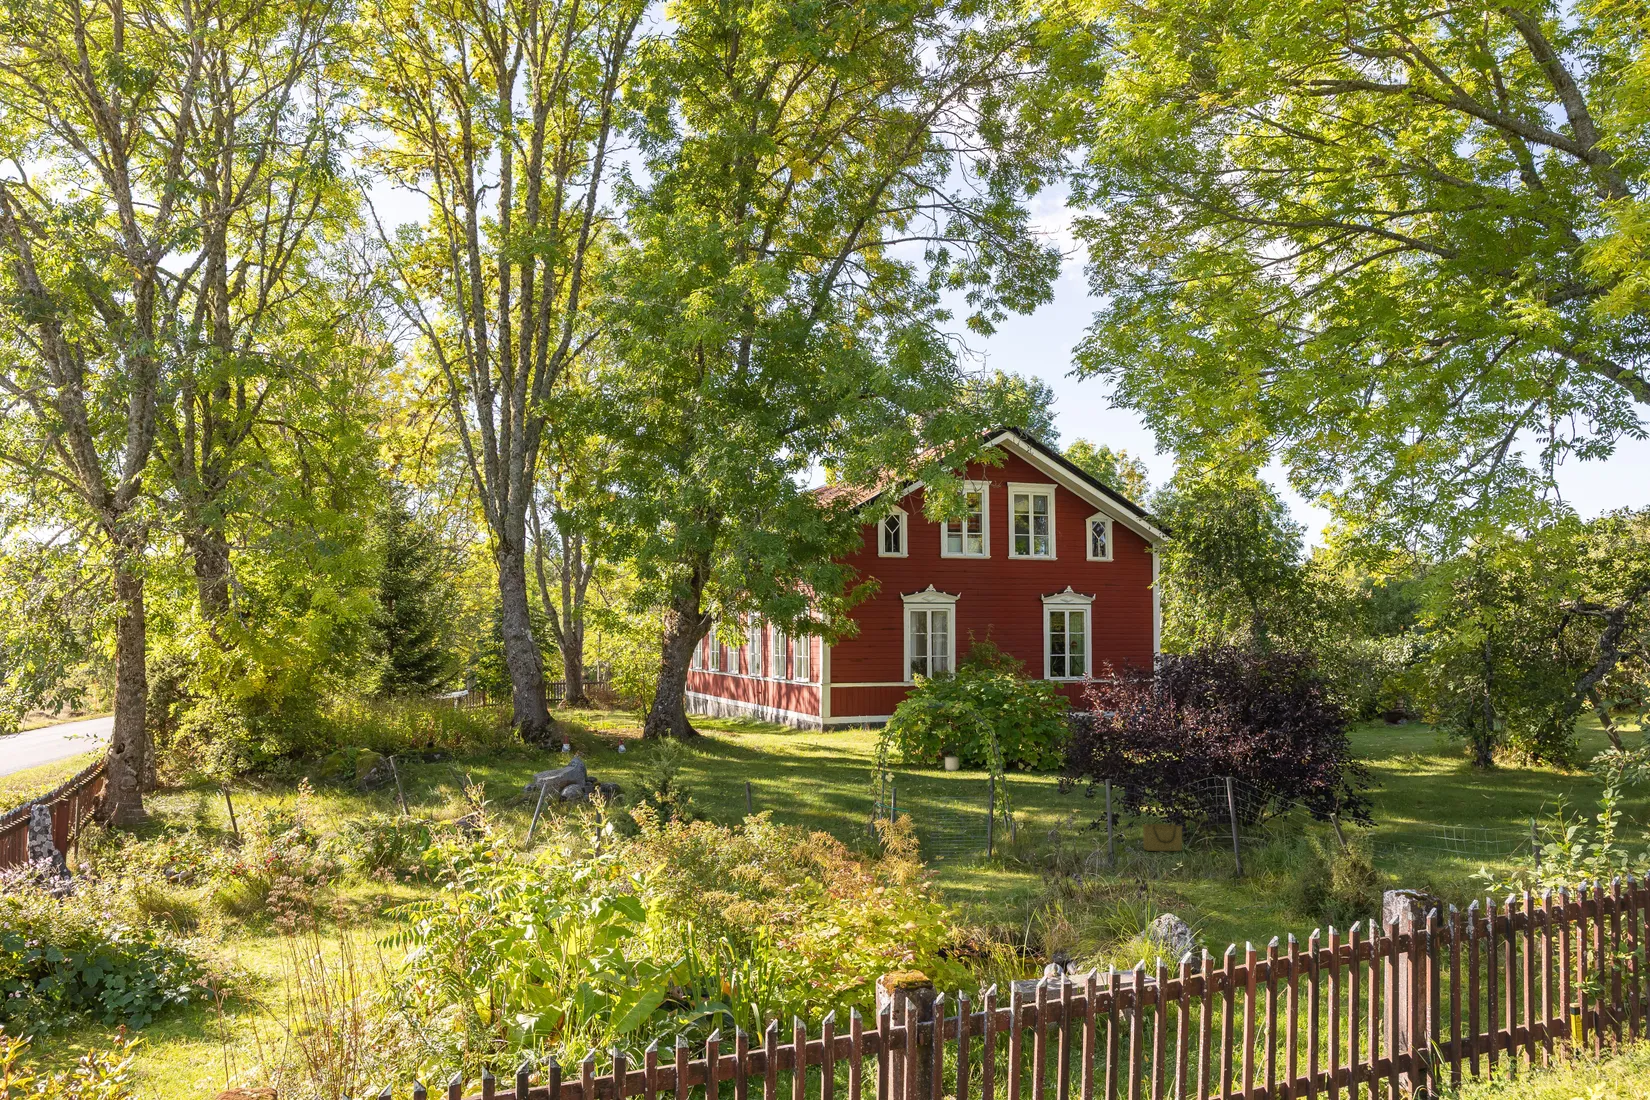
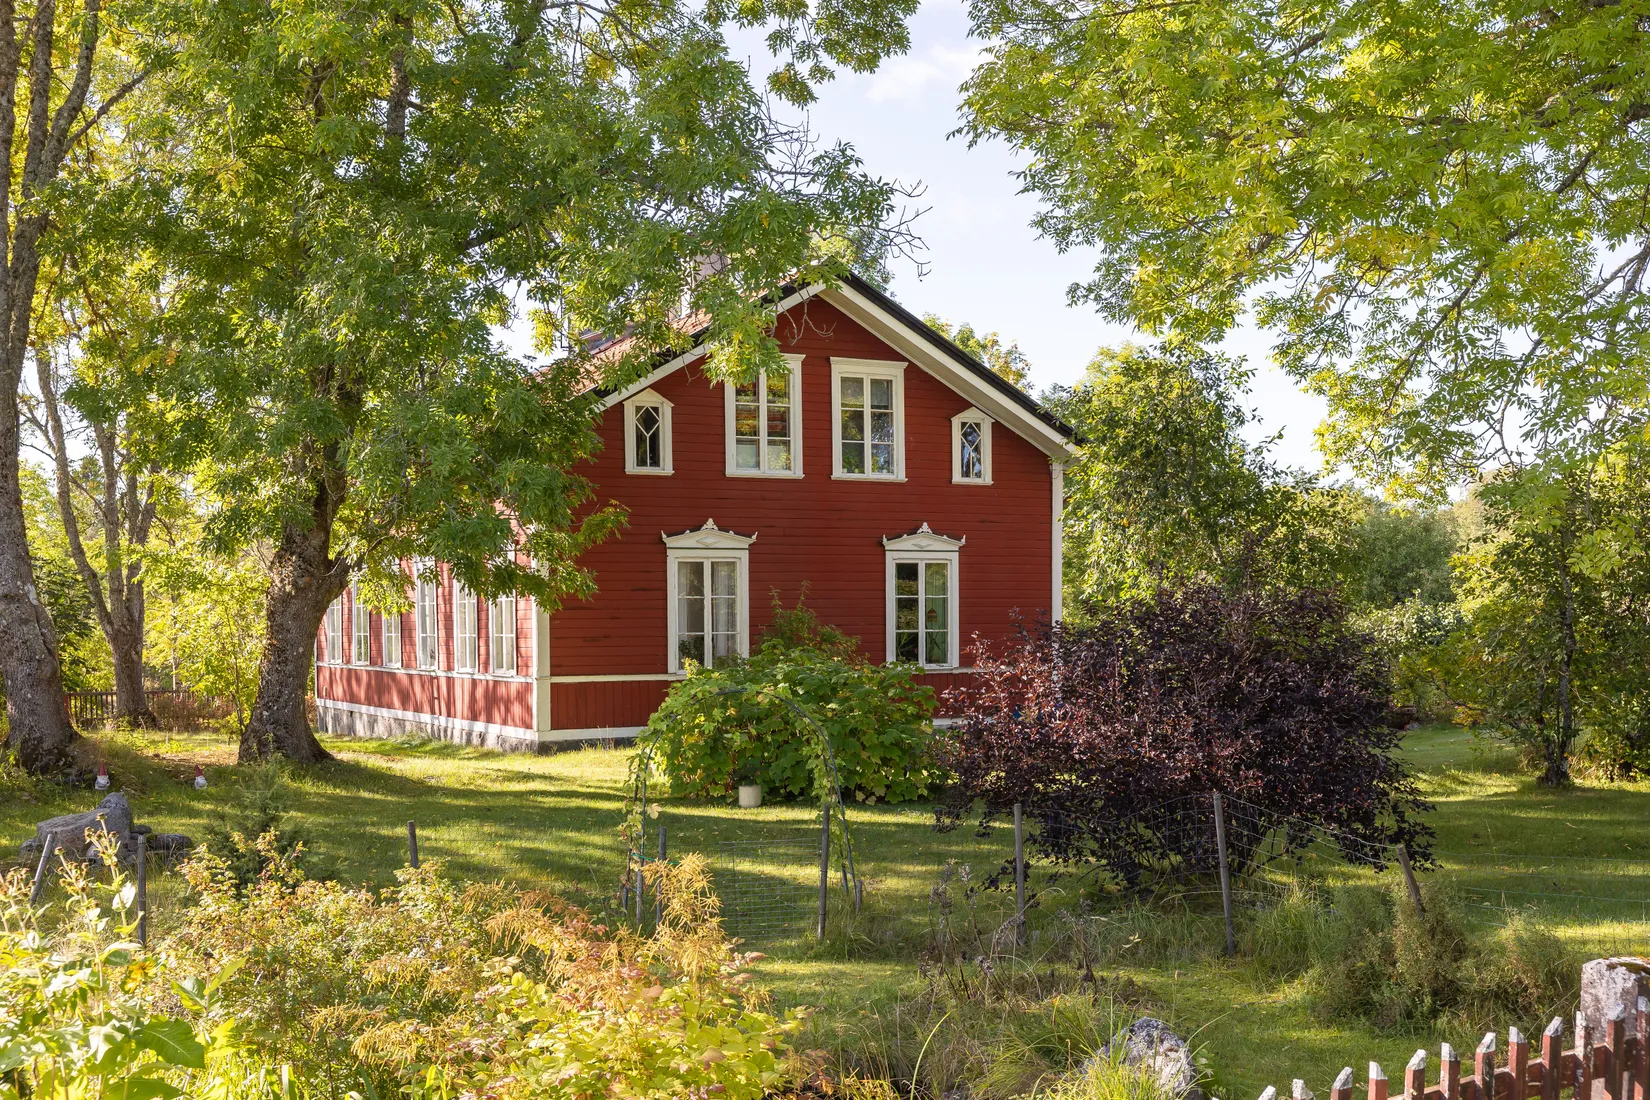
basket: present [1143,824,1182,851] -> none [1105,882,1176,933]

